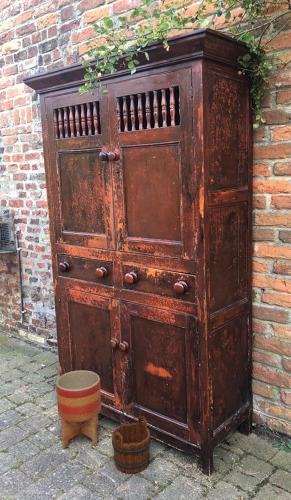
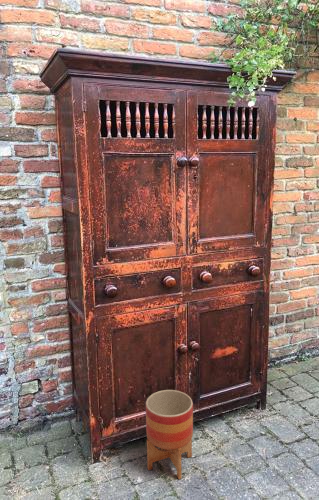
wooden bucket: present [112,402,150,473] -> none [212,387,248,451]

